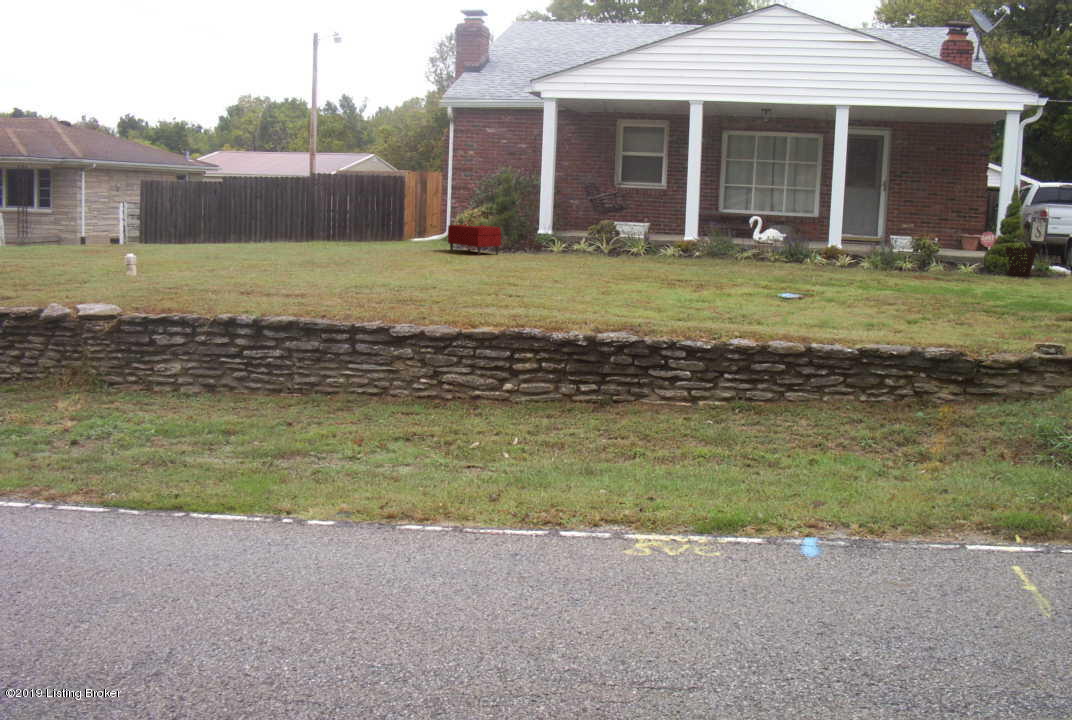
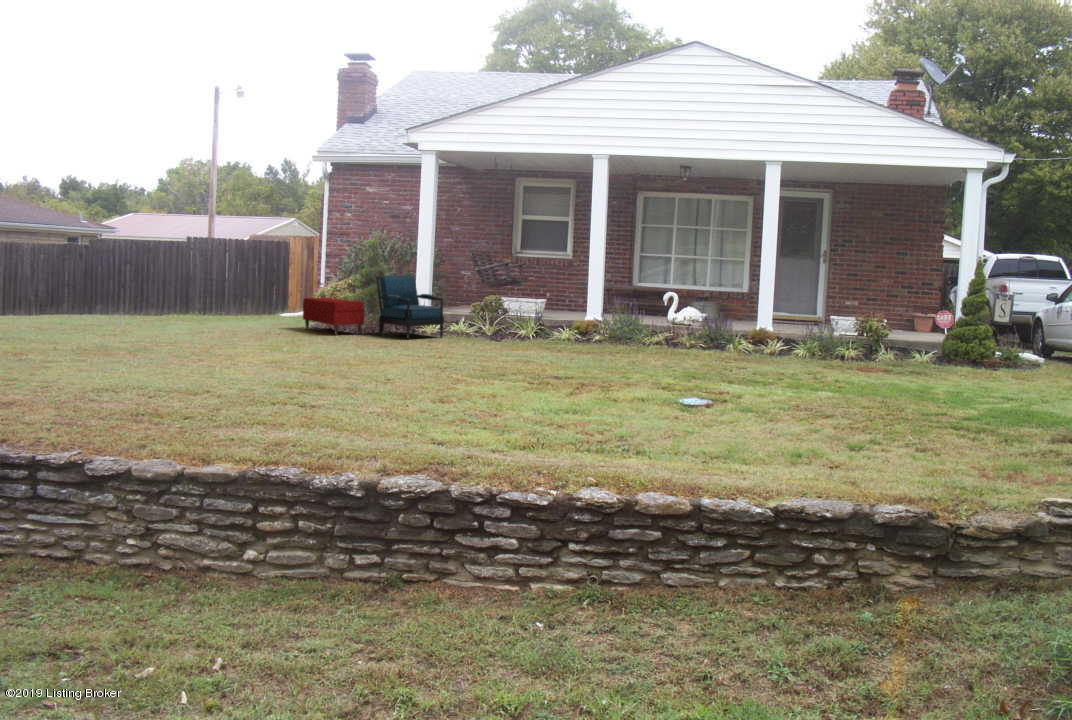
chair: none [510,205,567,258] -> present [376,276,444,340]
basket: present [1006,246,1037,276] -> none [967,332,1006,369]

